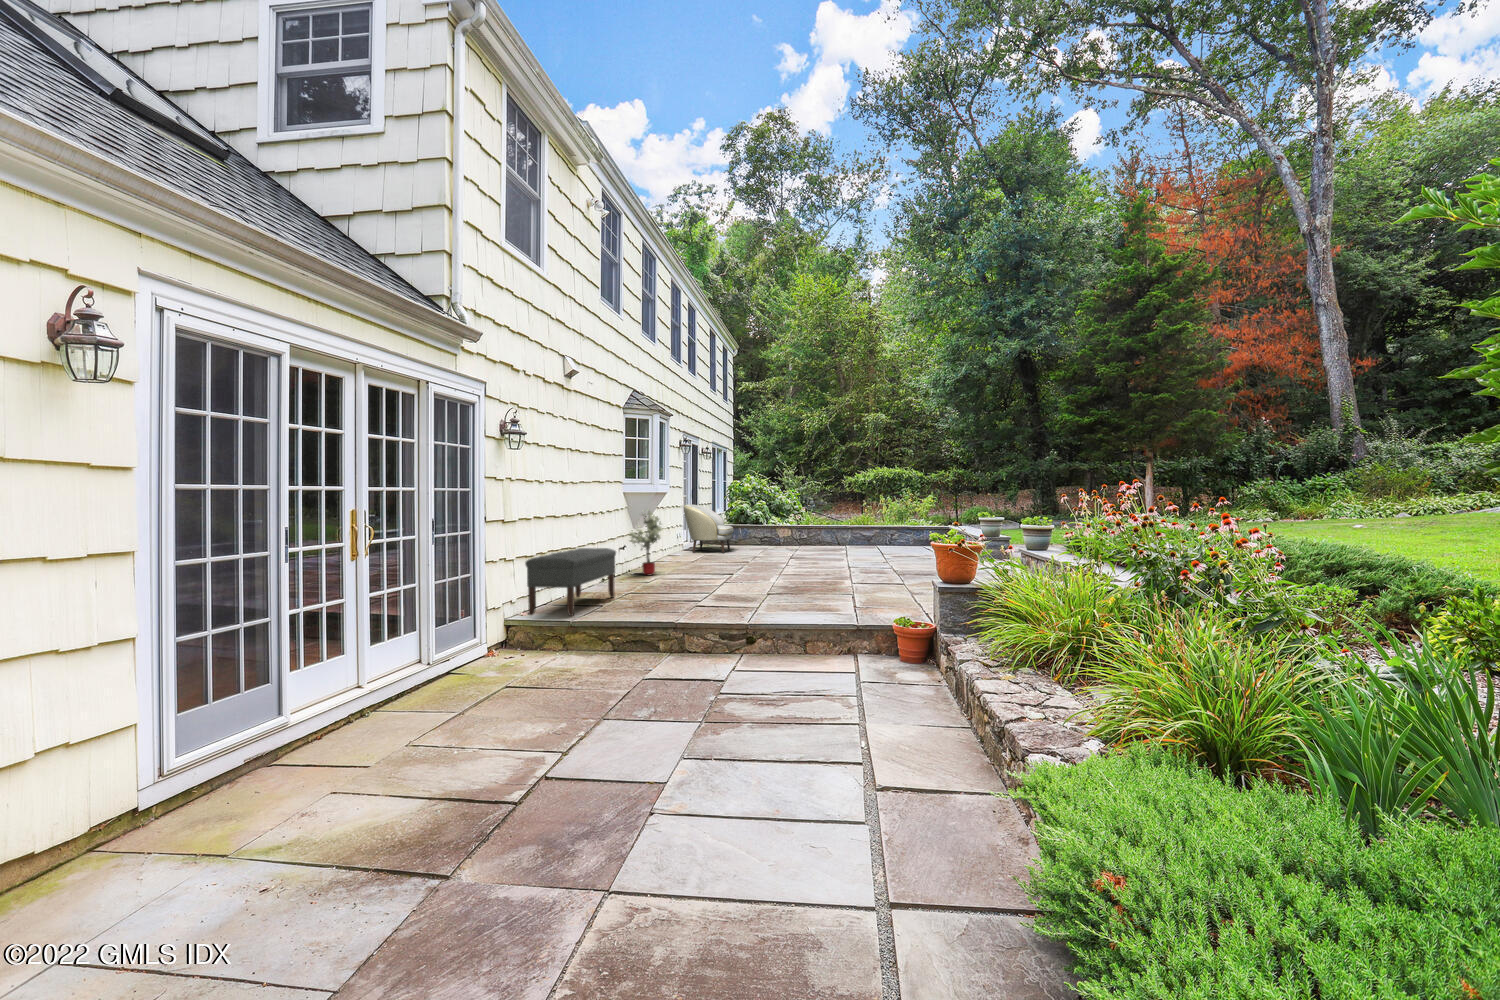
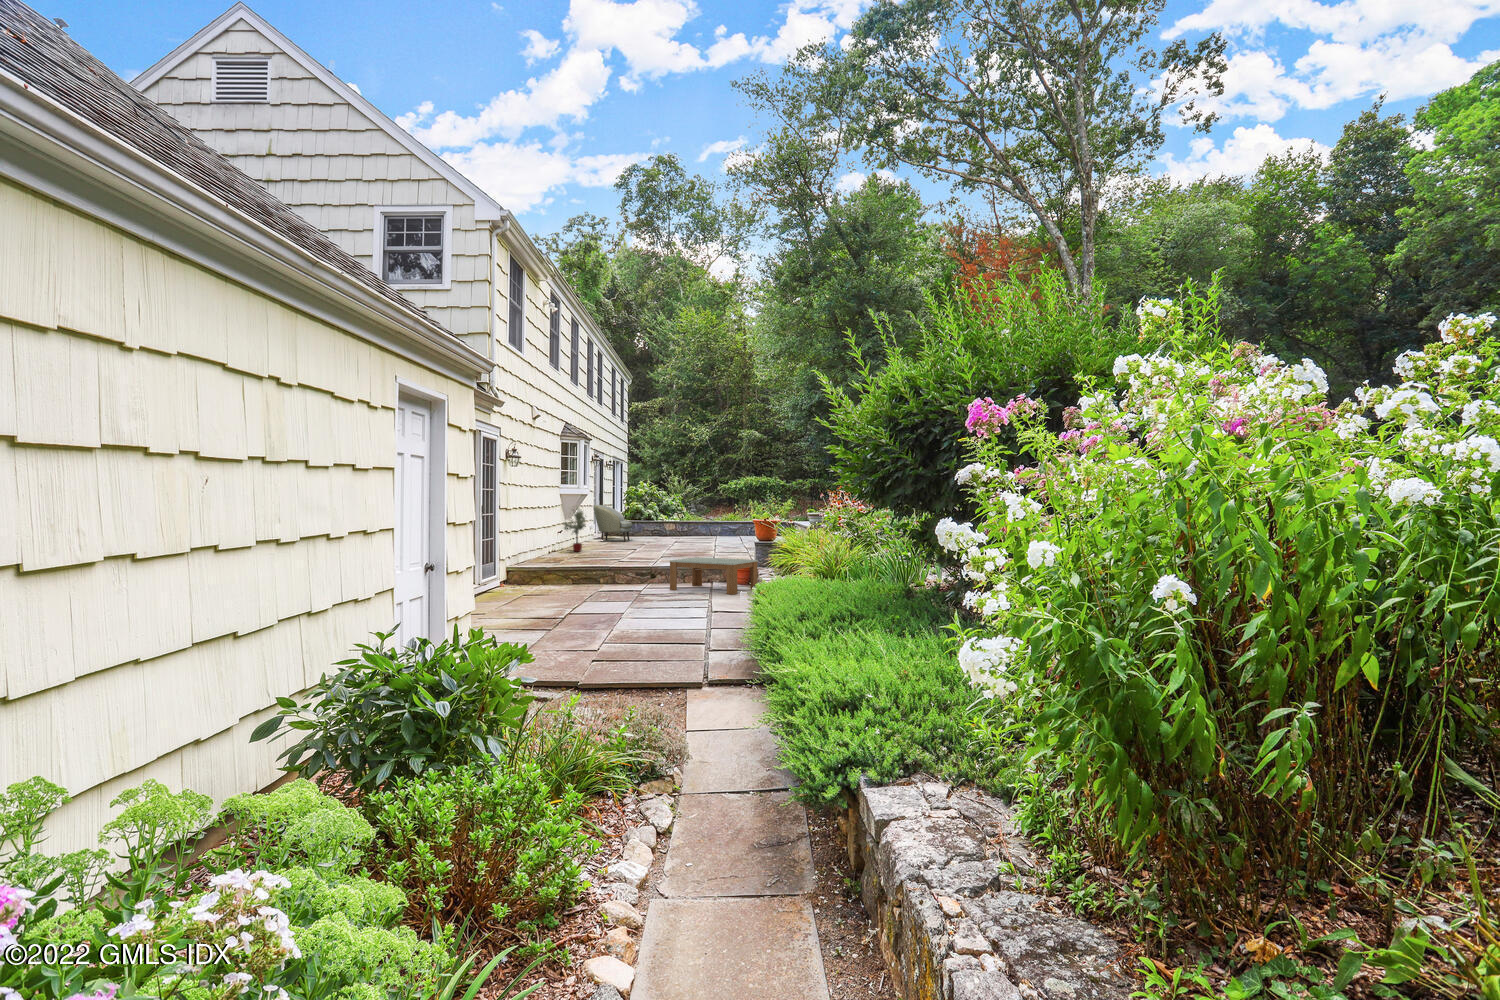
bench: present [525,548,616,616] -> none [517,529,565,567]
coffee table: none [776,609,947,702] -> present [670,557,758,594]

